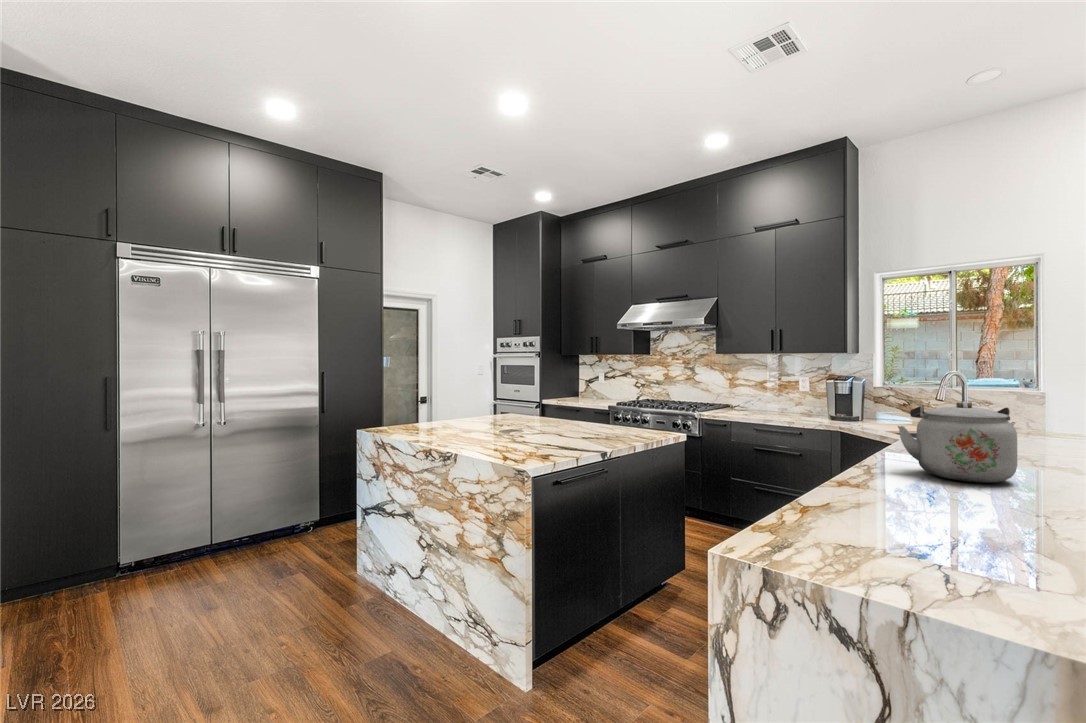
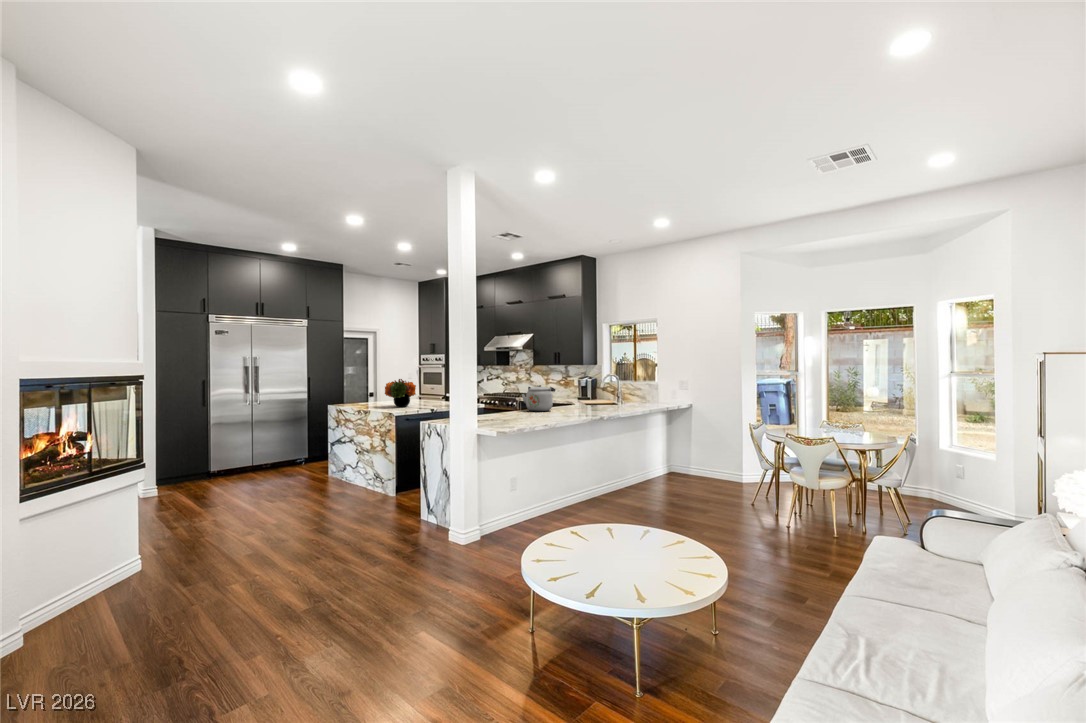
flower arrangement: none [484,378,555,443] -> present [385,379,416,407]

